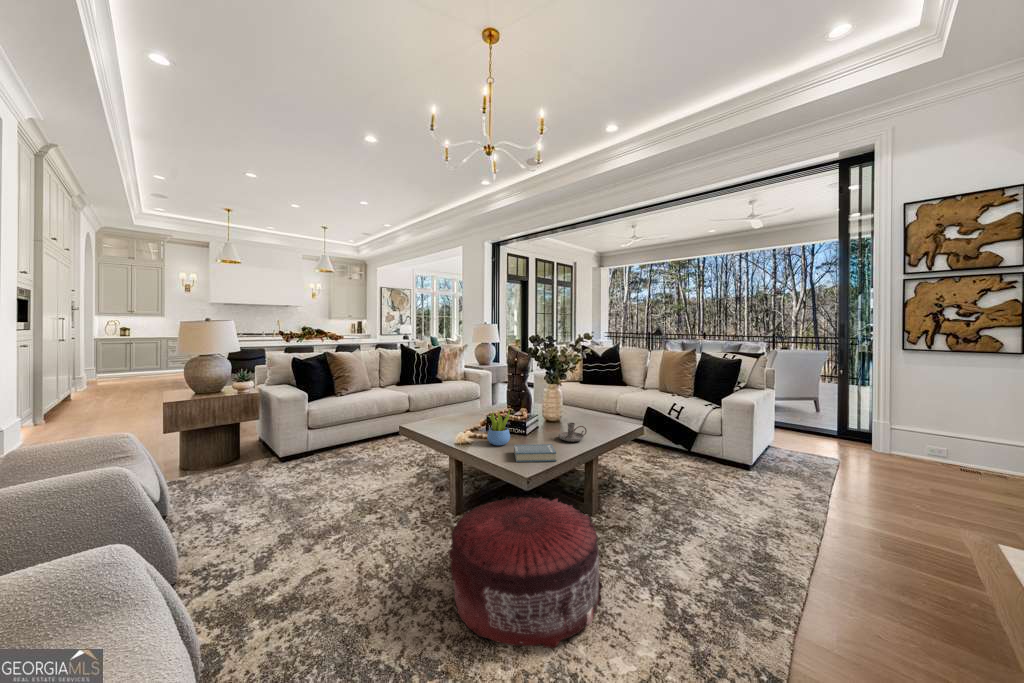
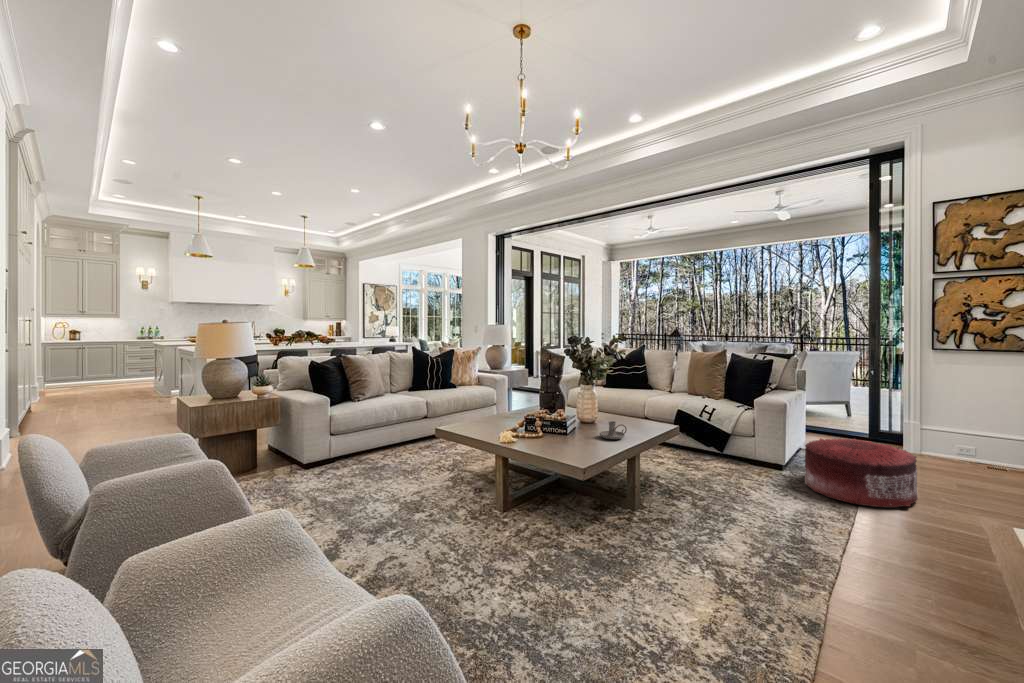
succulent plant: present [487,411,510,445] -> none [532,408,555,443]
hardback book: present [514,444,556,462] -> none [561,441,605,457]
pouf: present [449,497,603,648] -> present [805,438,918,507]

